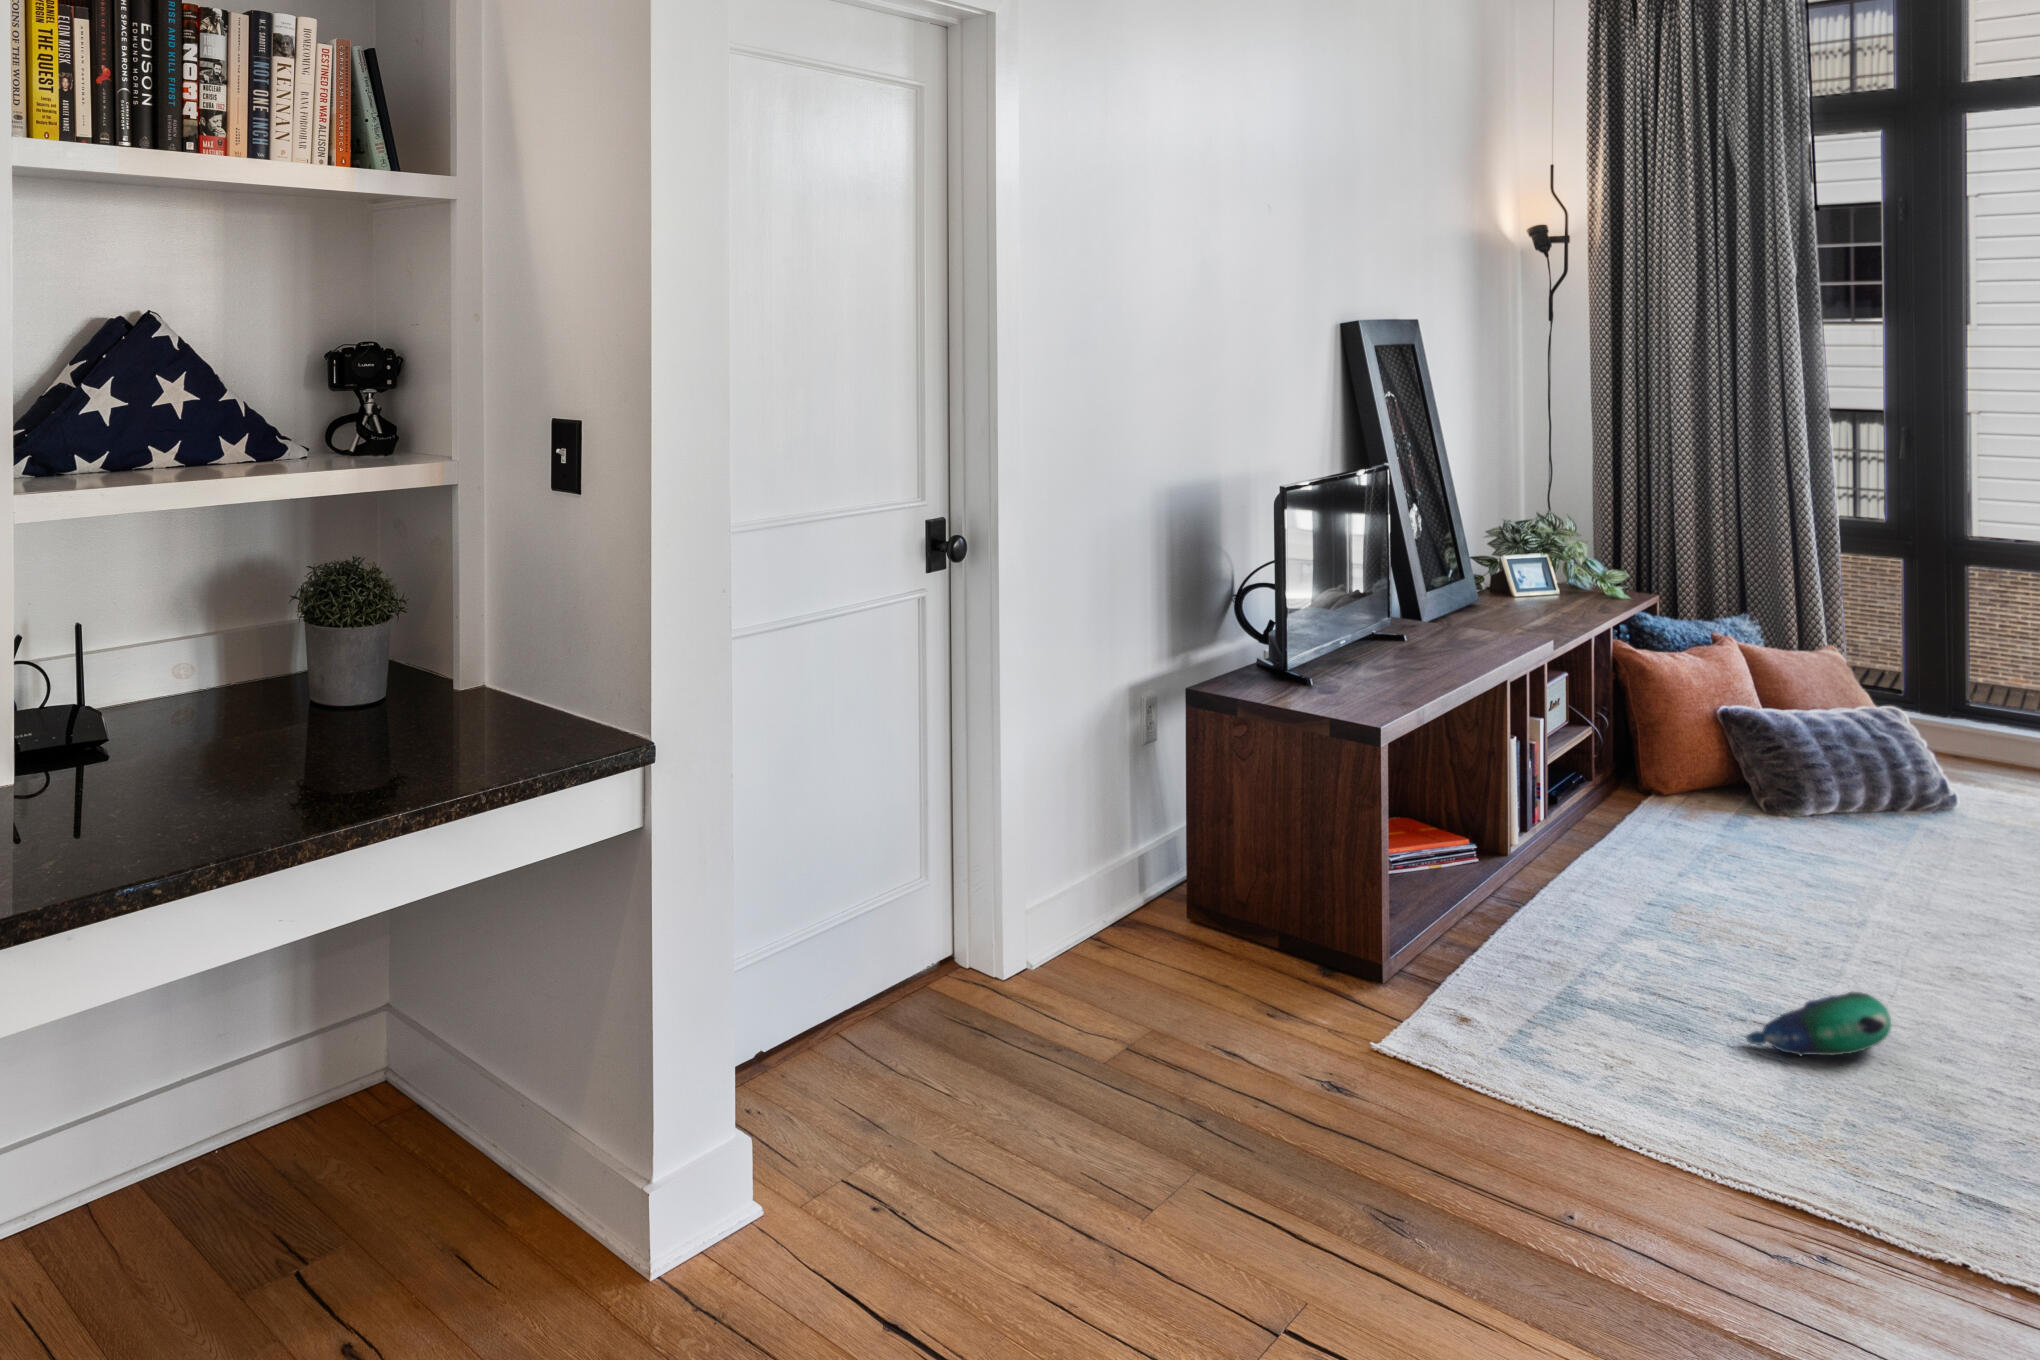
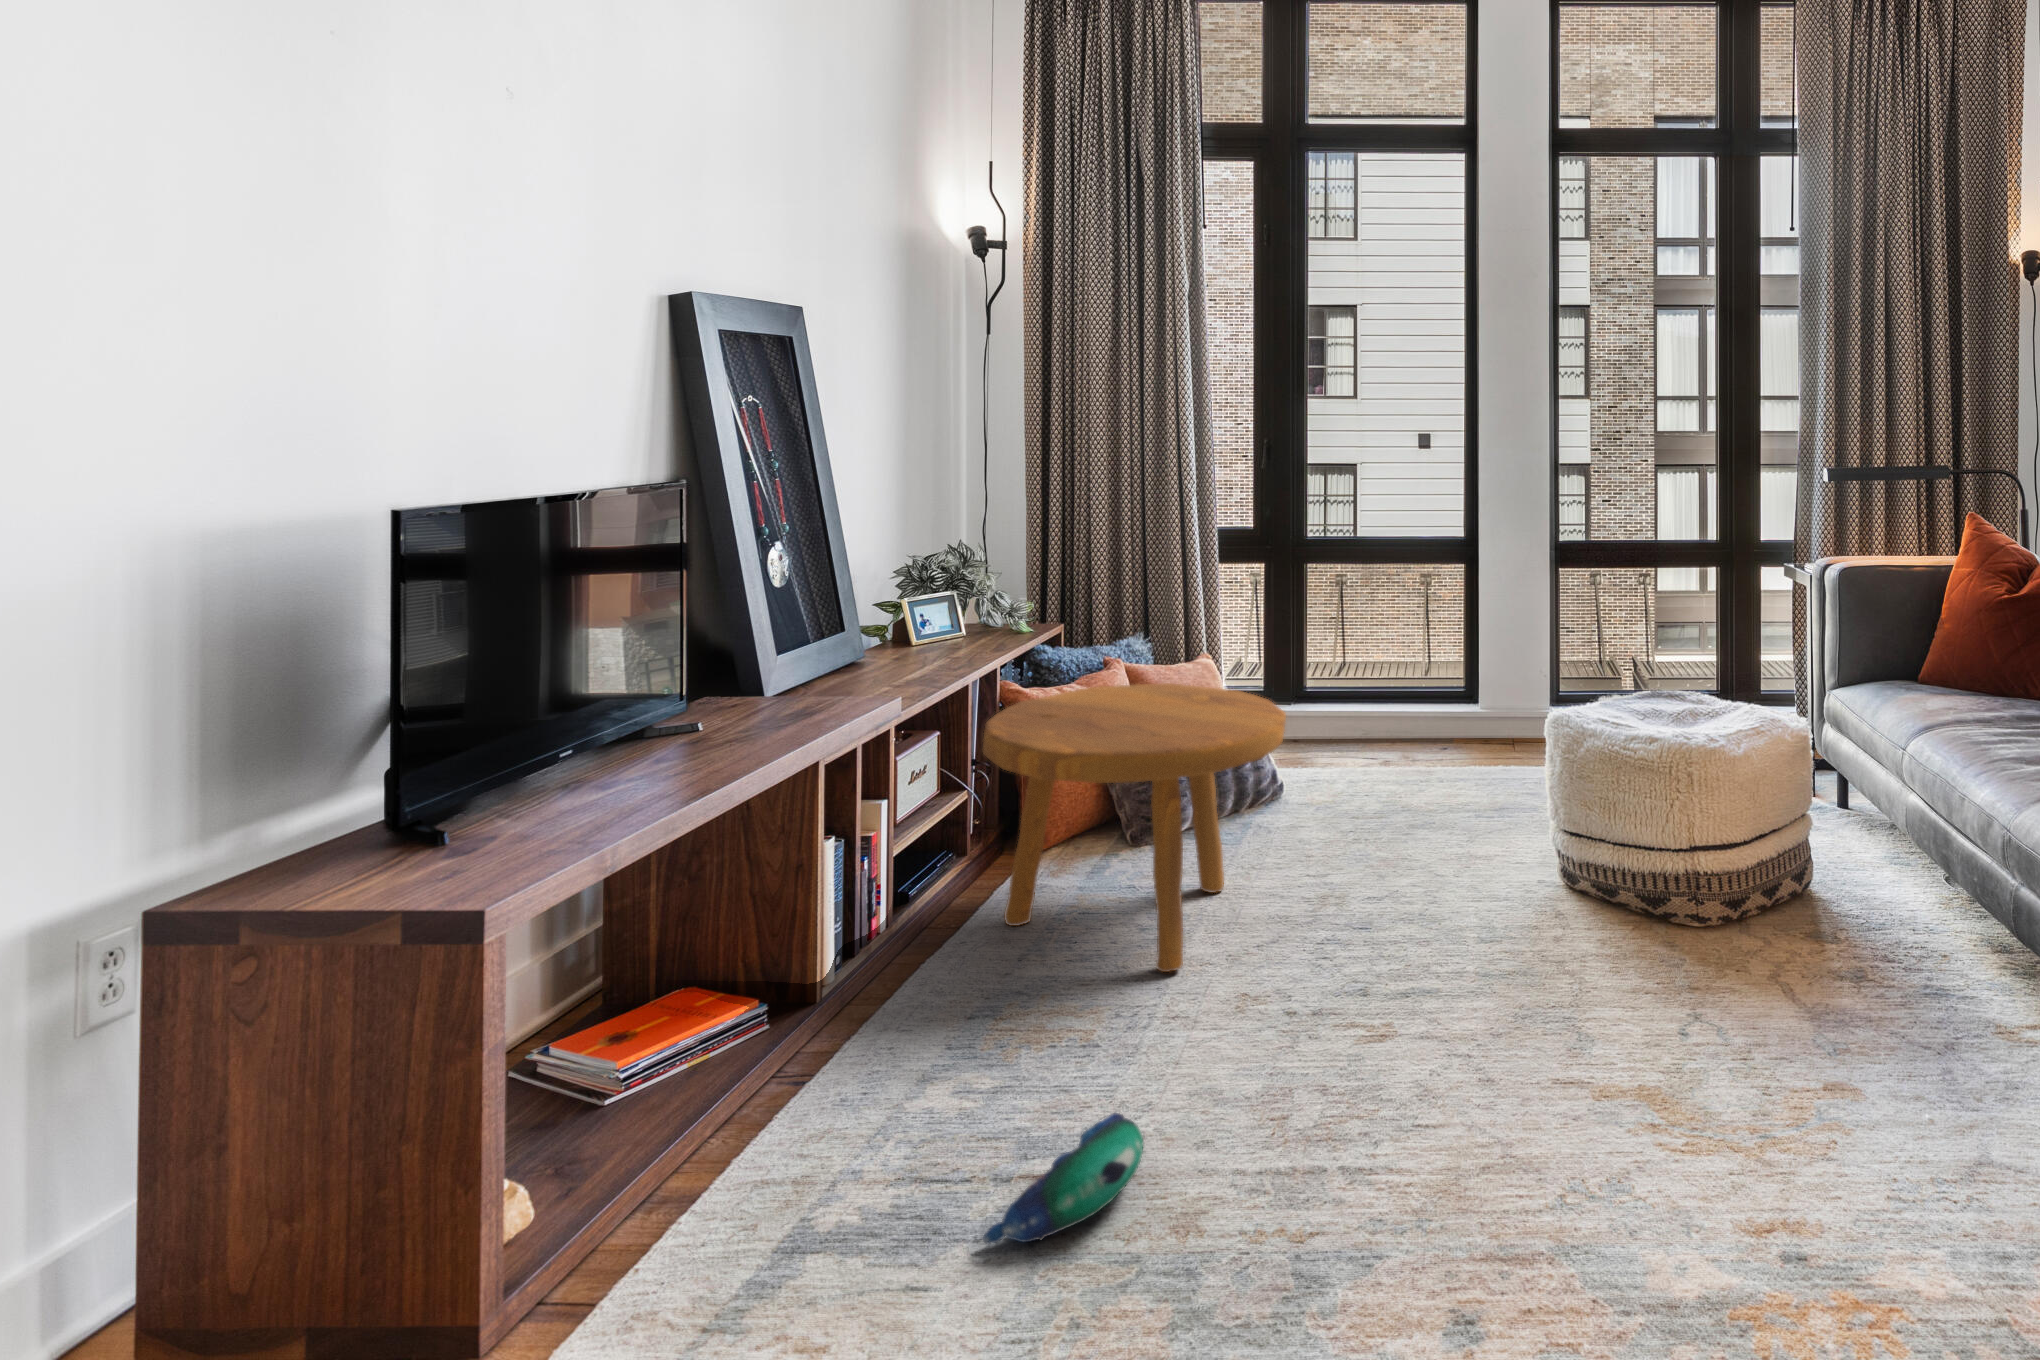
footstool: none [1636,655,1988,917] -> present [983,683,1286,972]

